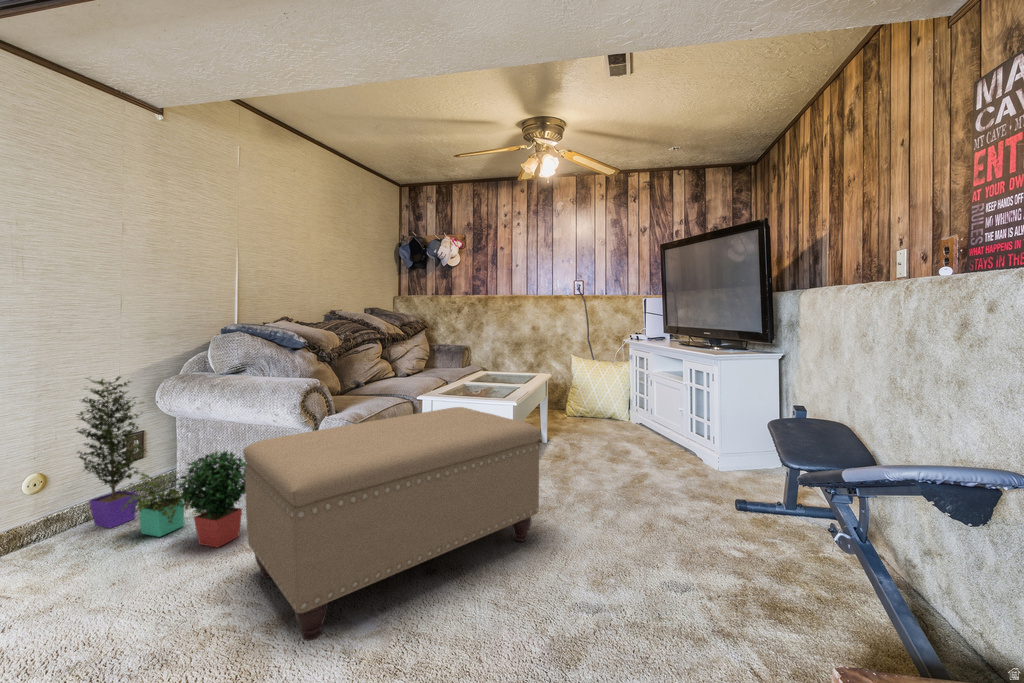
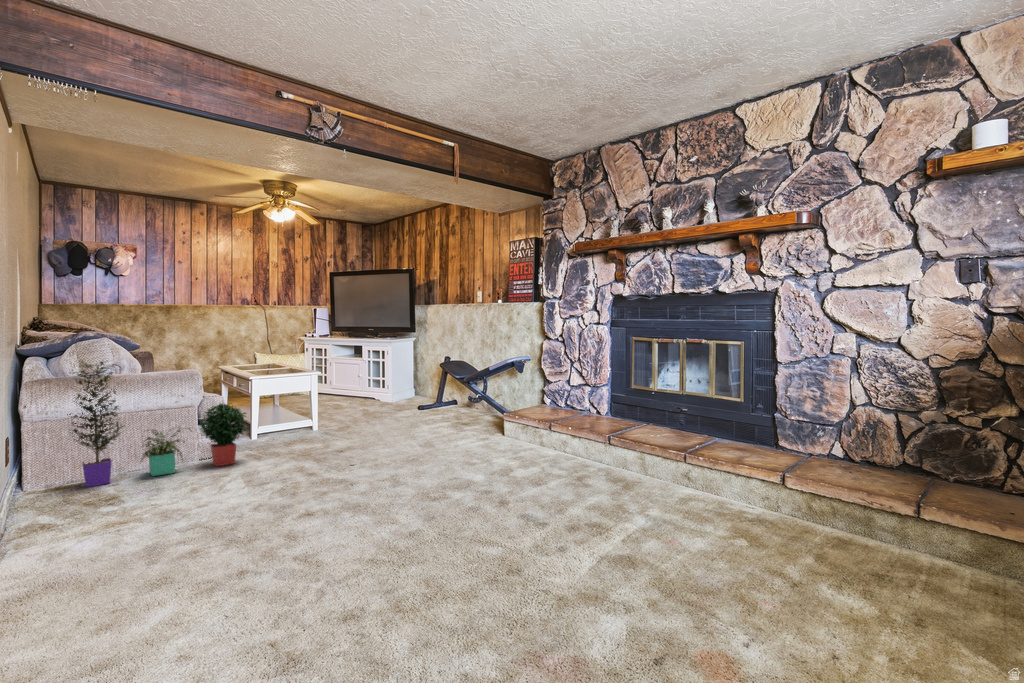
ottoman: present [243,407,540,641] -> none [284,370,386,458]

